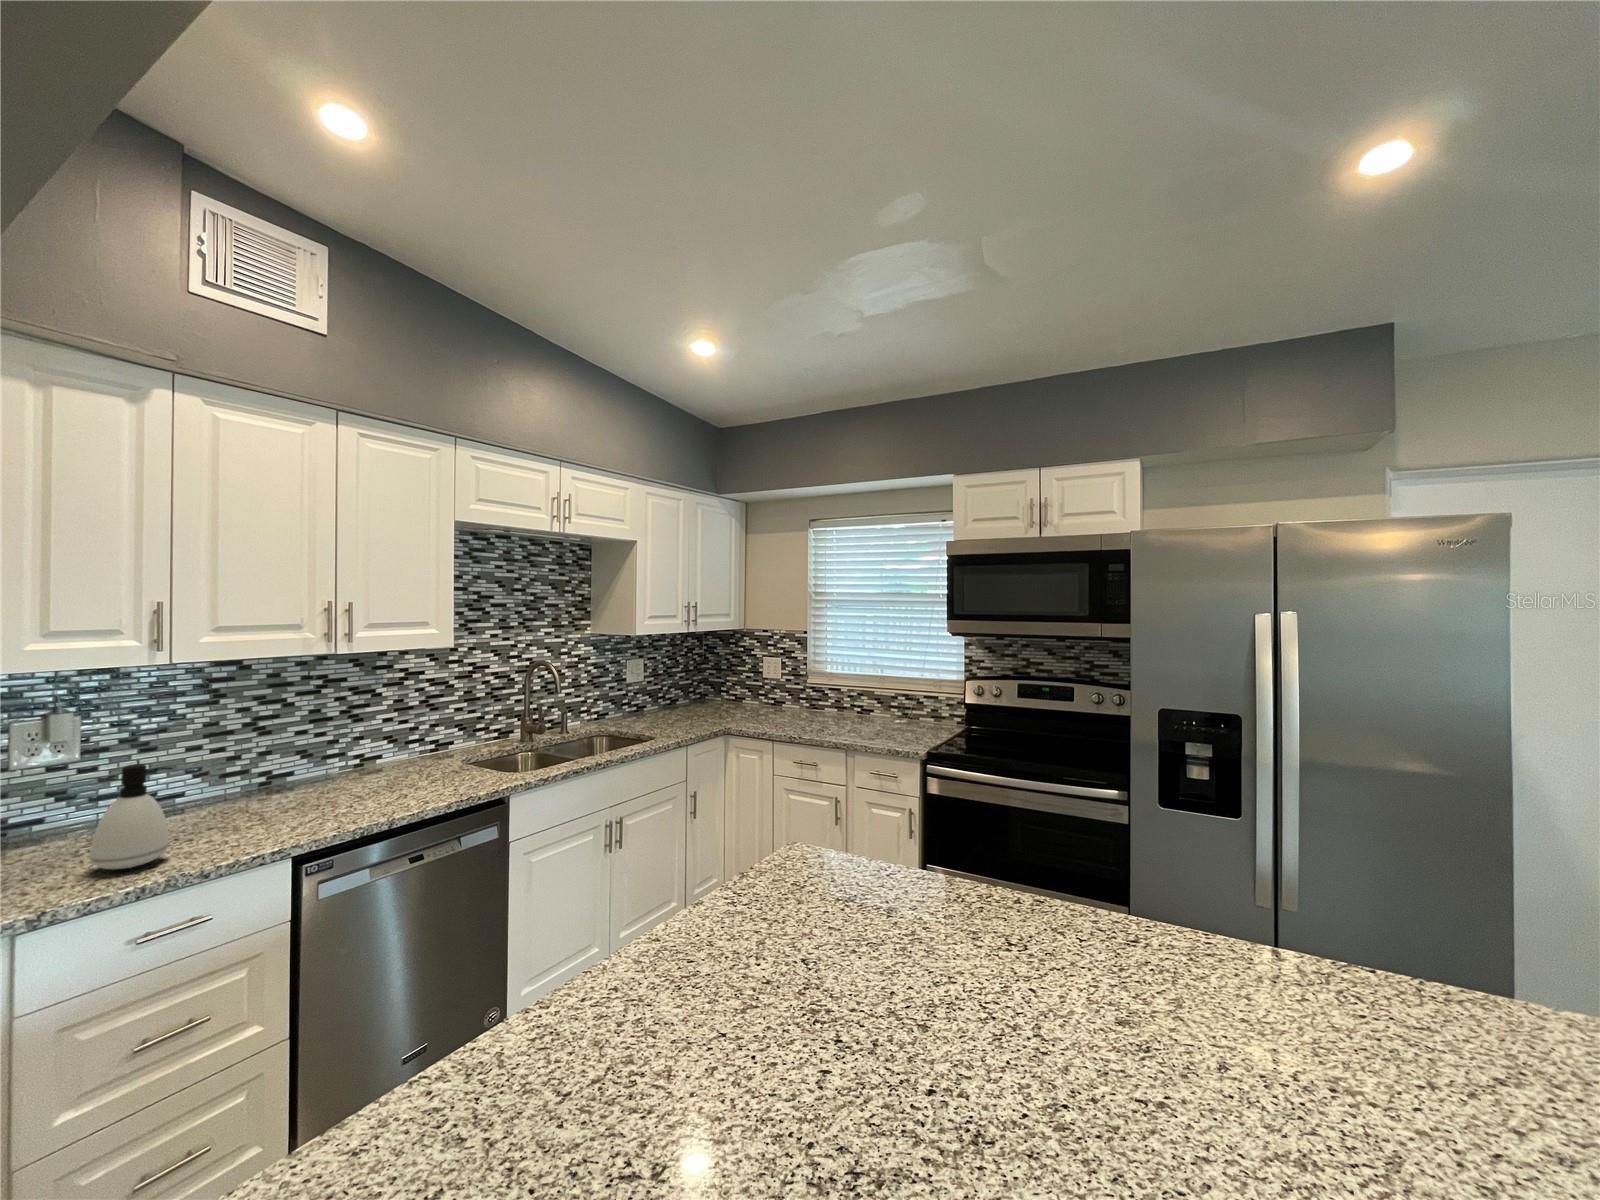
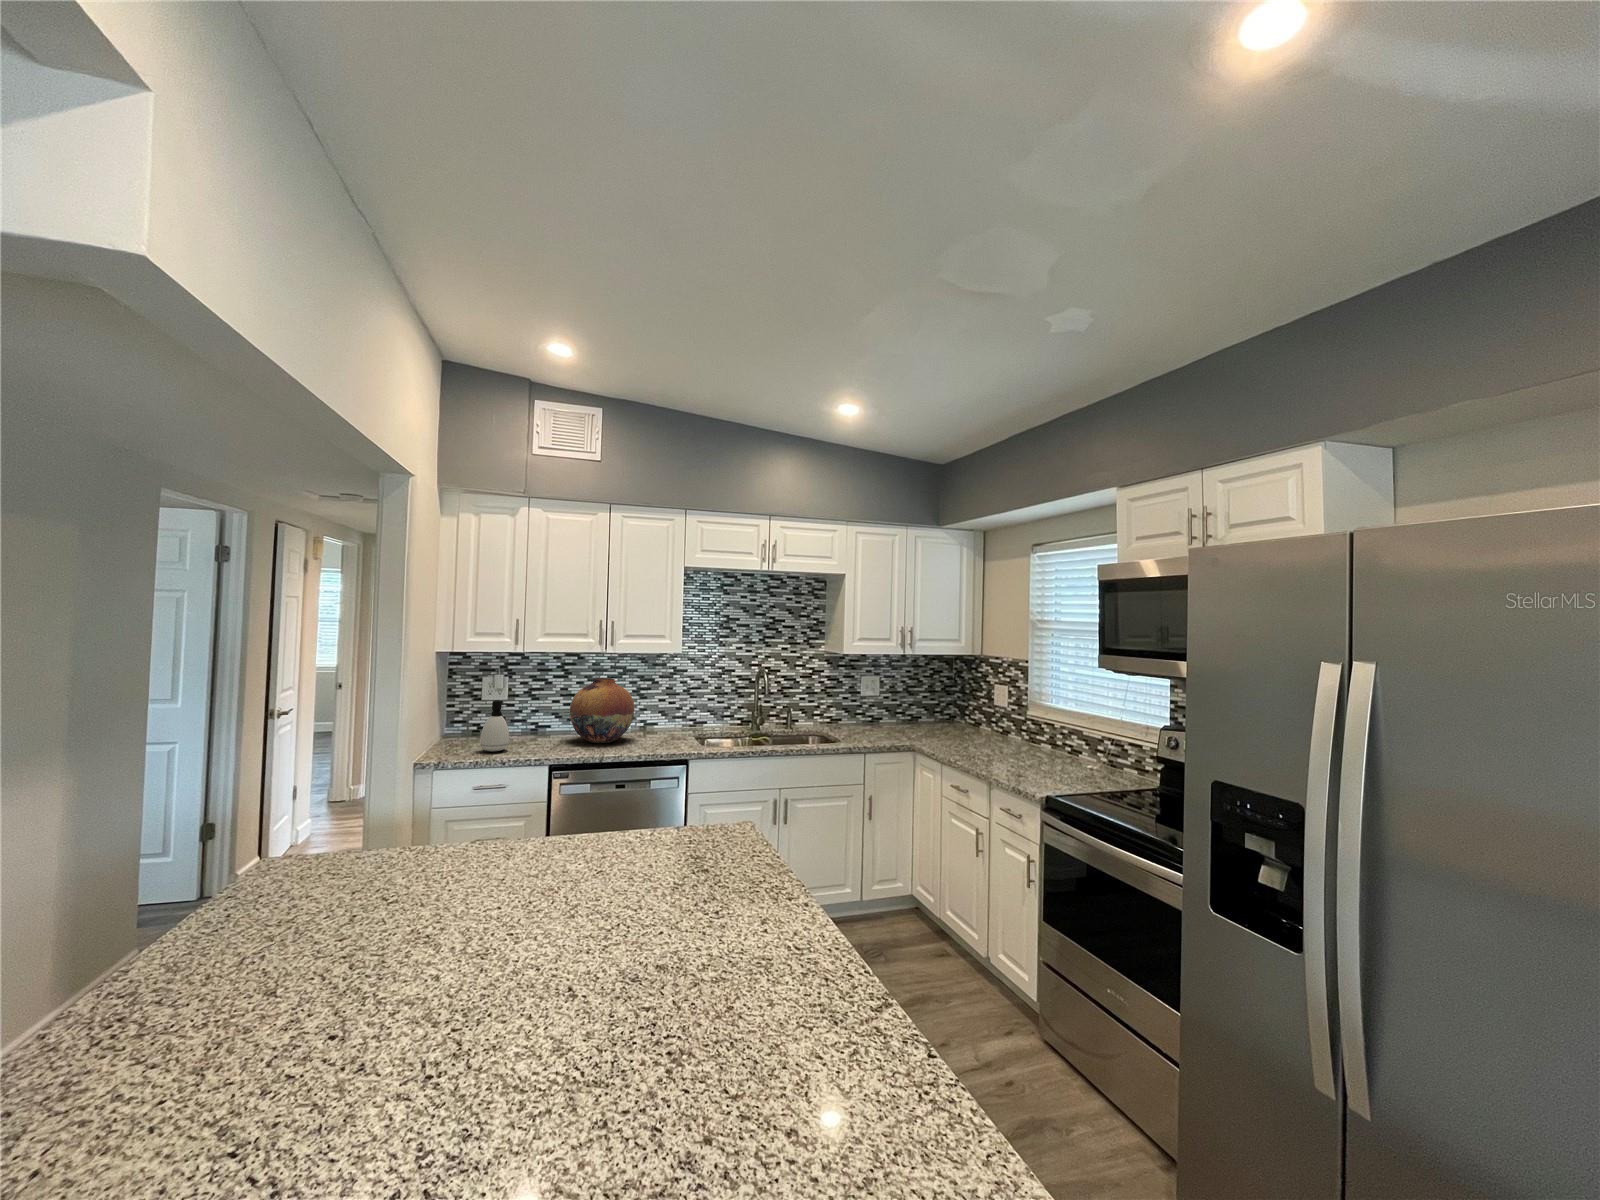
vase: none [261,695,389,805] -> present [570,678,634,743]

